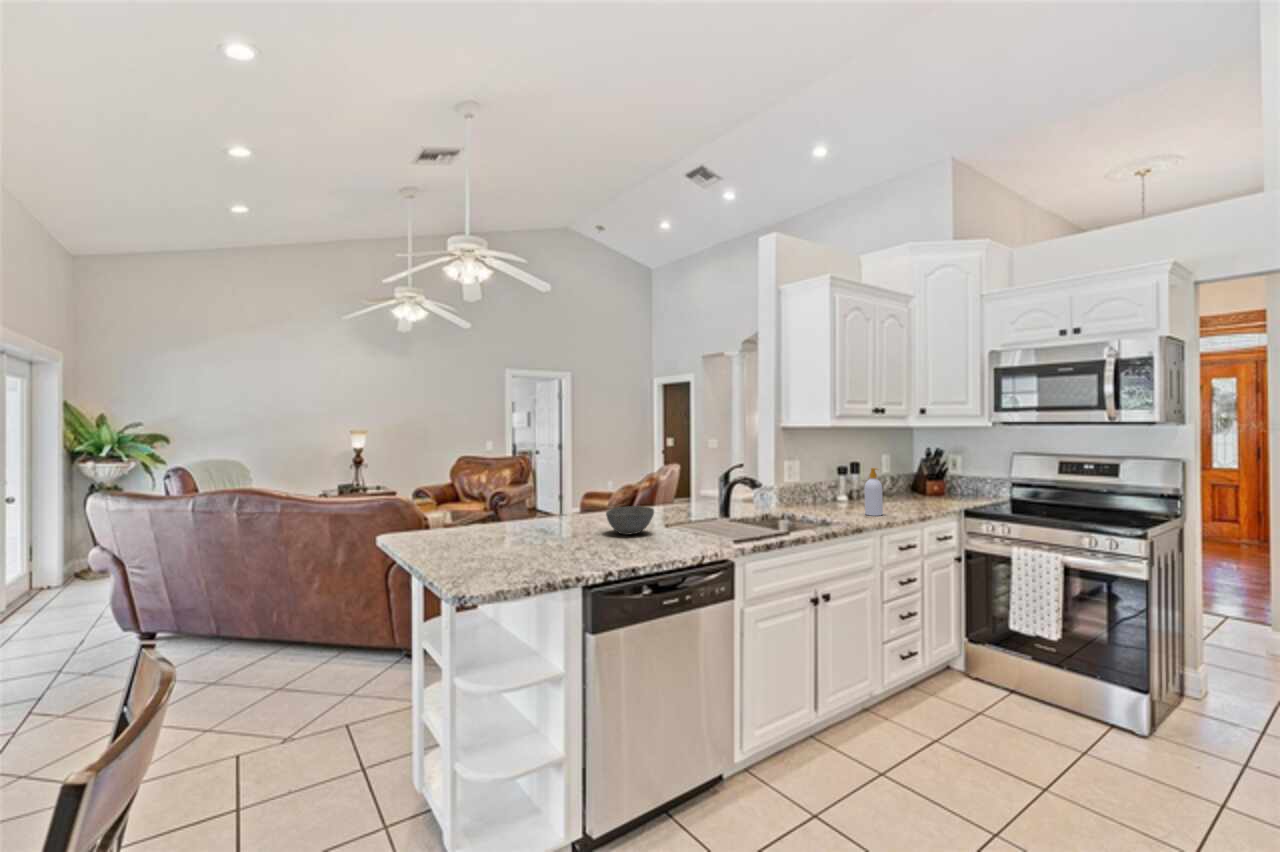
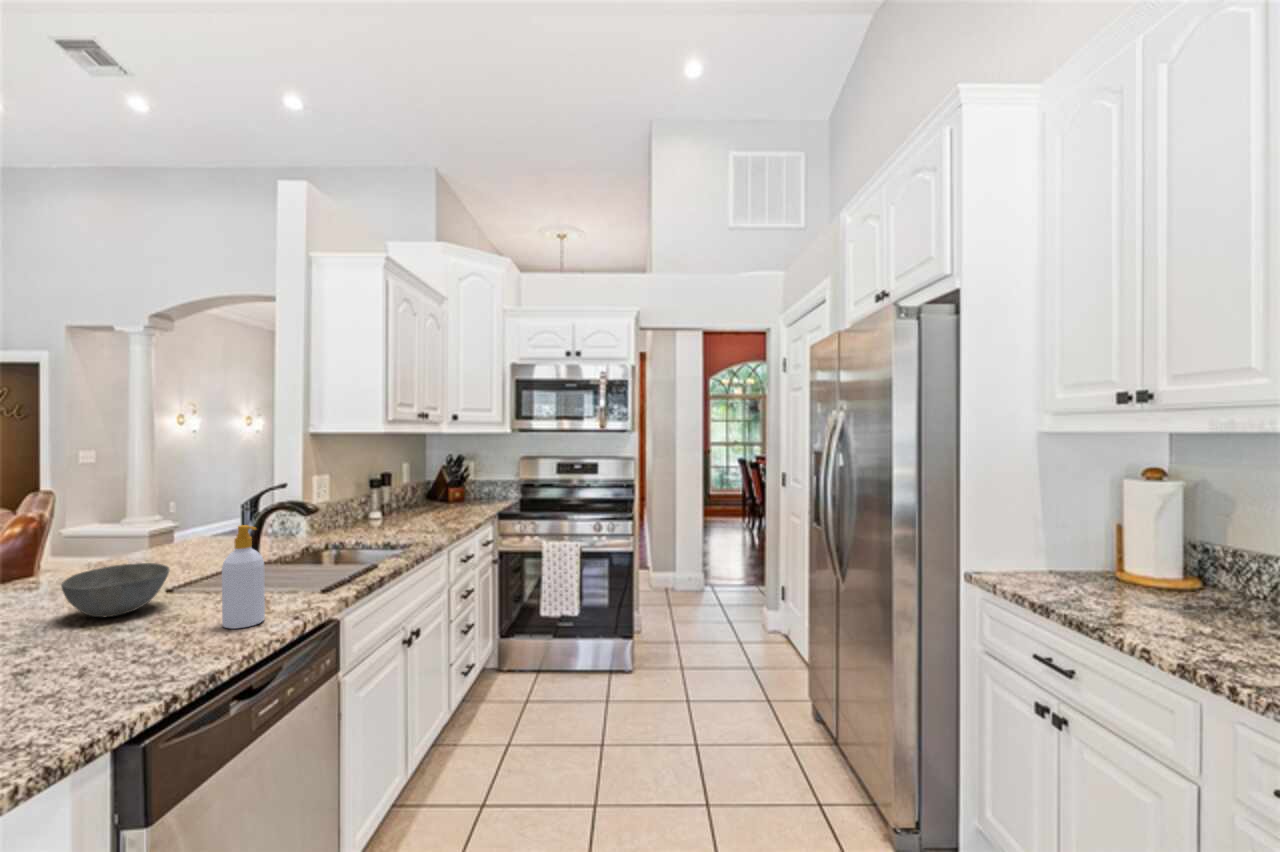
soap bottle: present [864,468,883,516] -> present [222,525,265,629]

